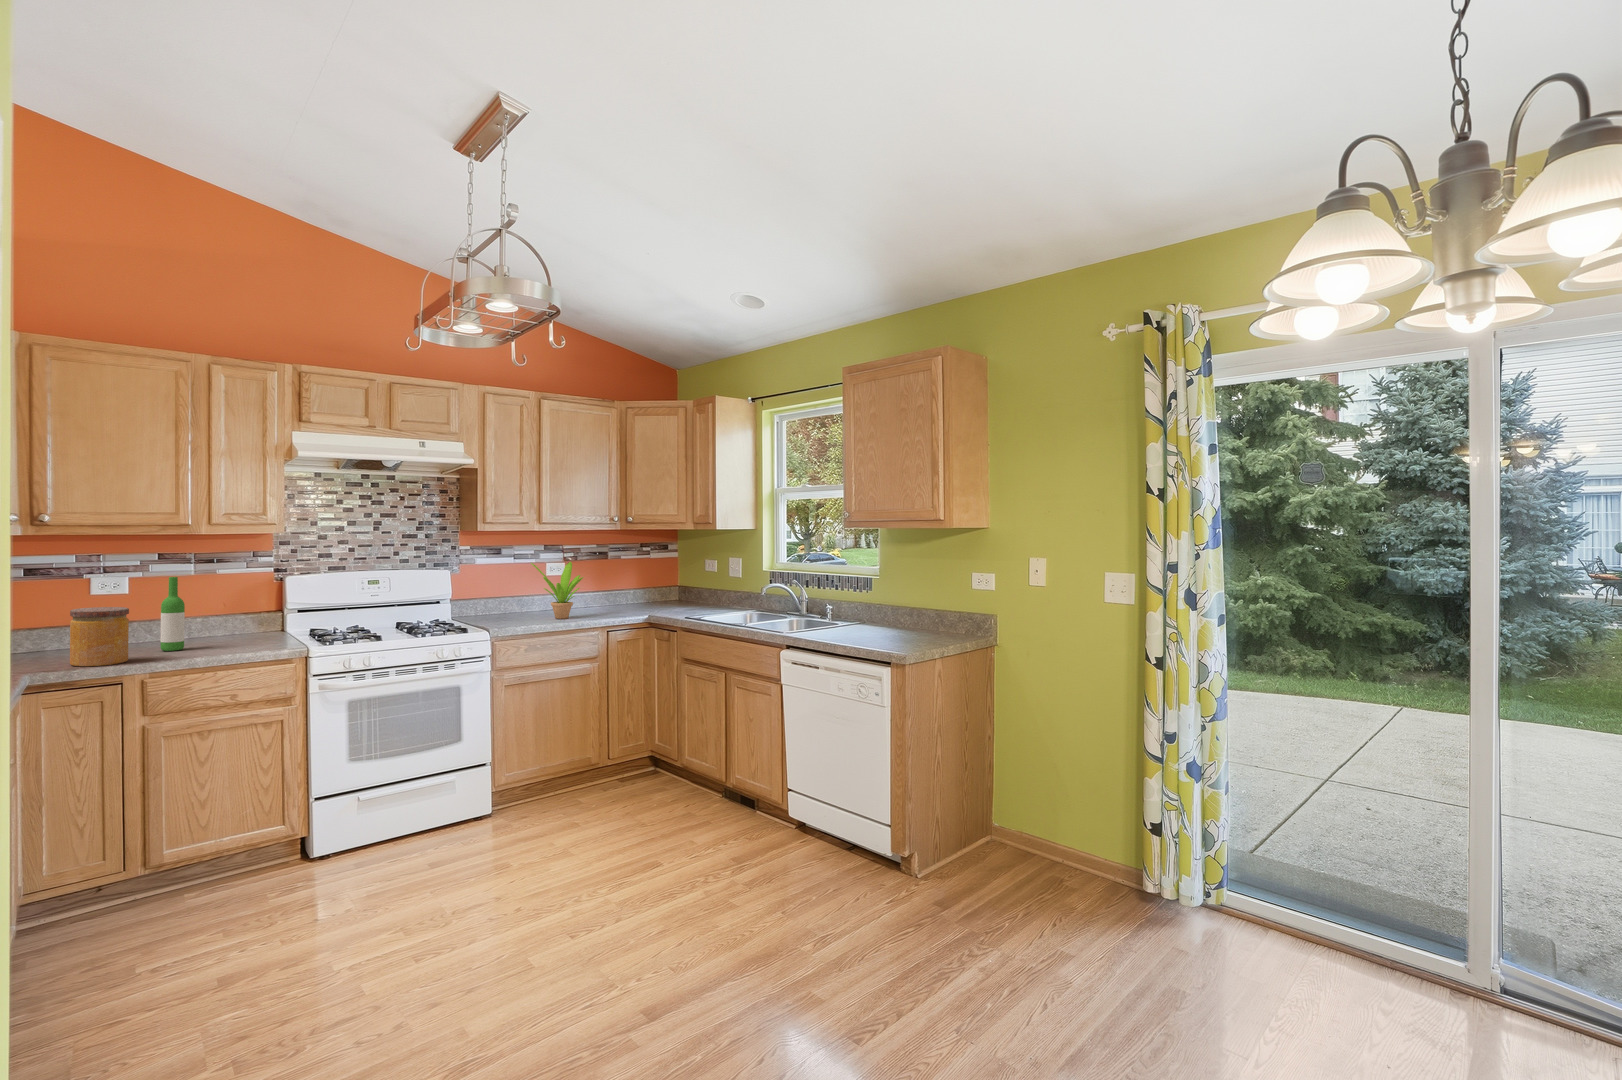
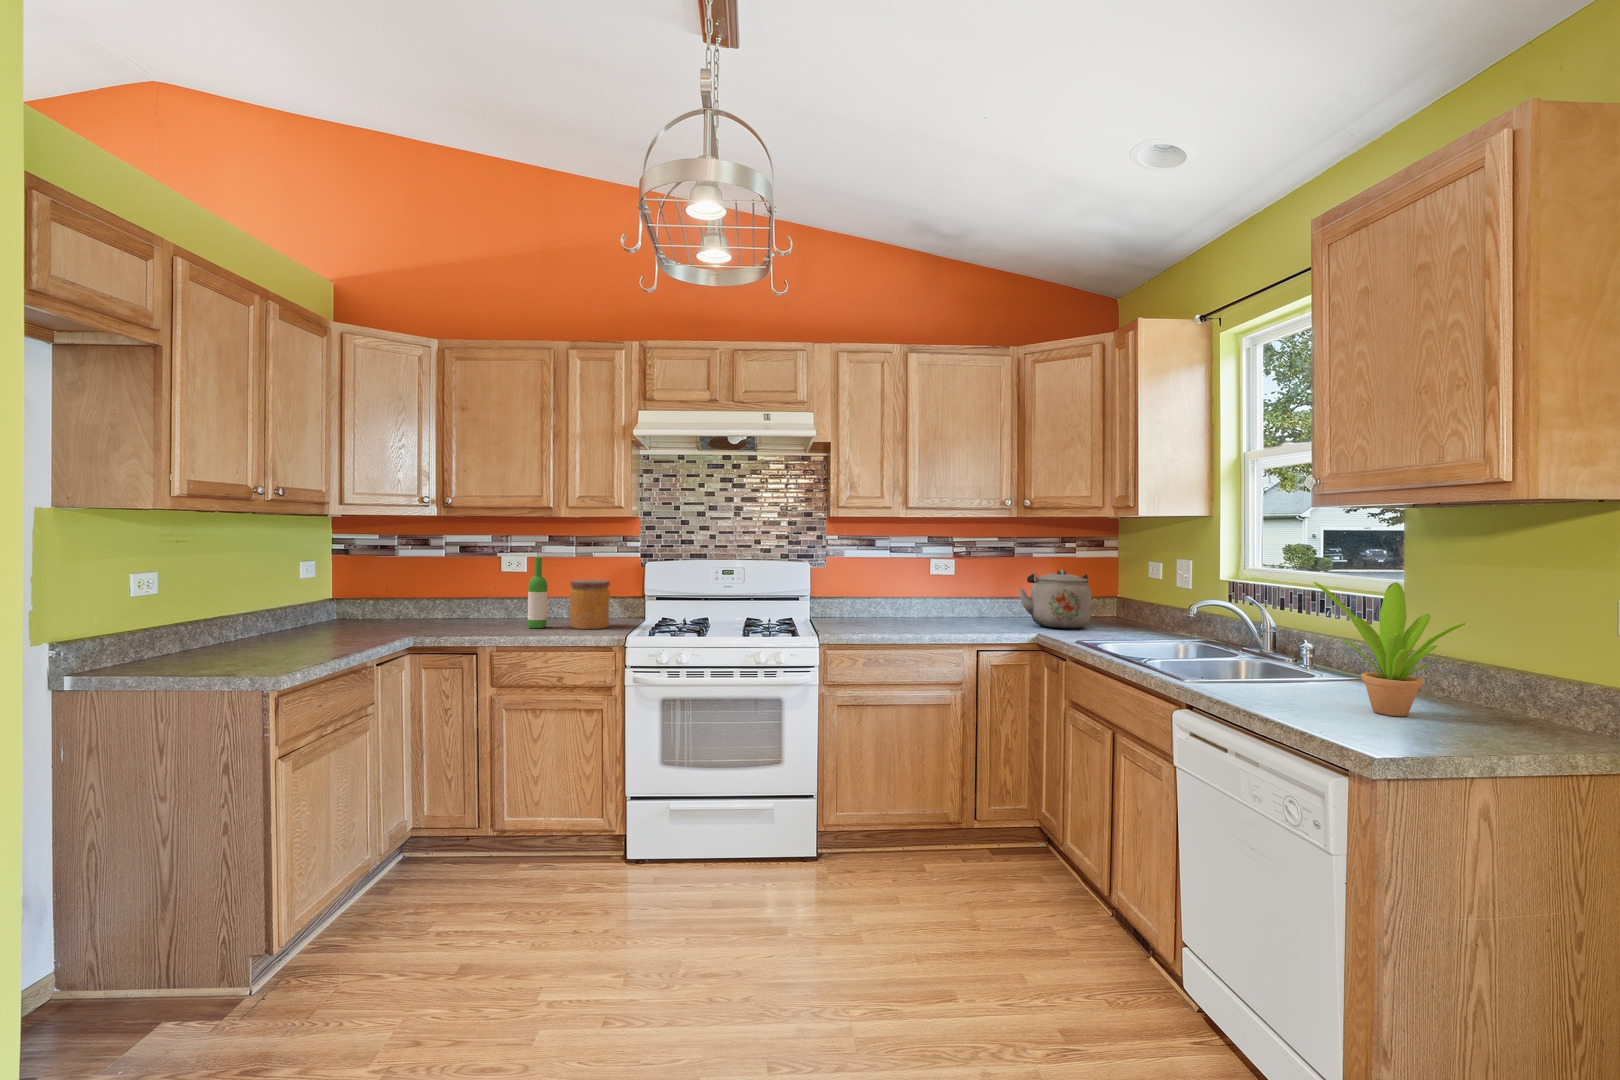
potted plant: present [531,562,583,619] -> present [1314,582,1466,716]
kettle: none [627,569,678,612] -> present [1019,570,1092,629]
jar: present [70,607,129,666] -> present [570,579,610,629]

